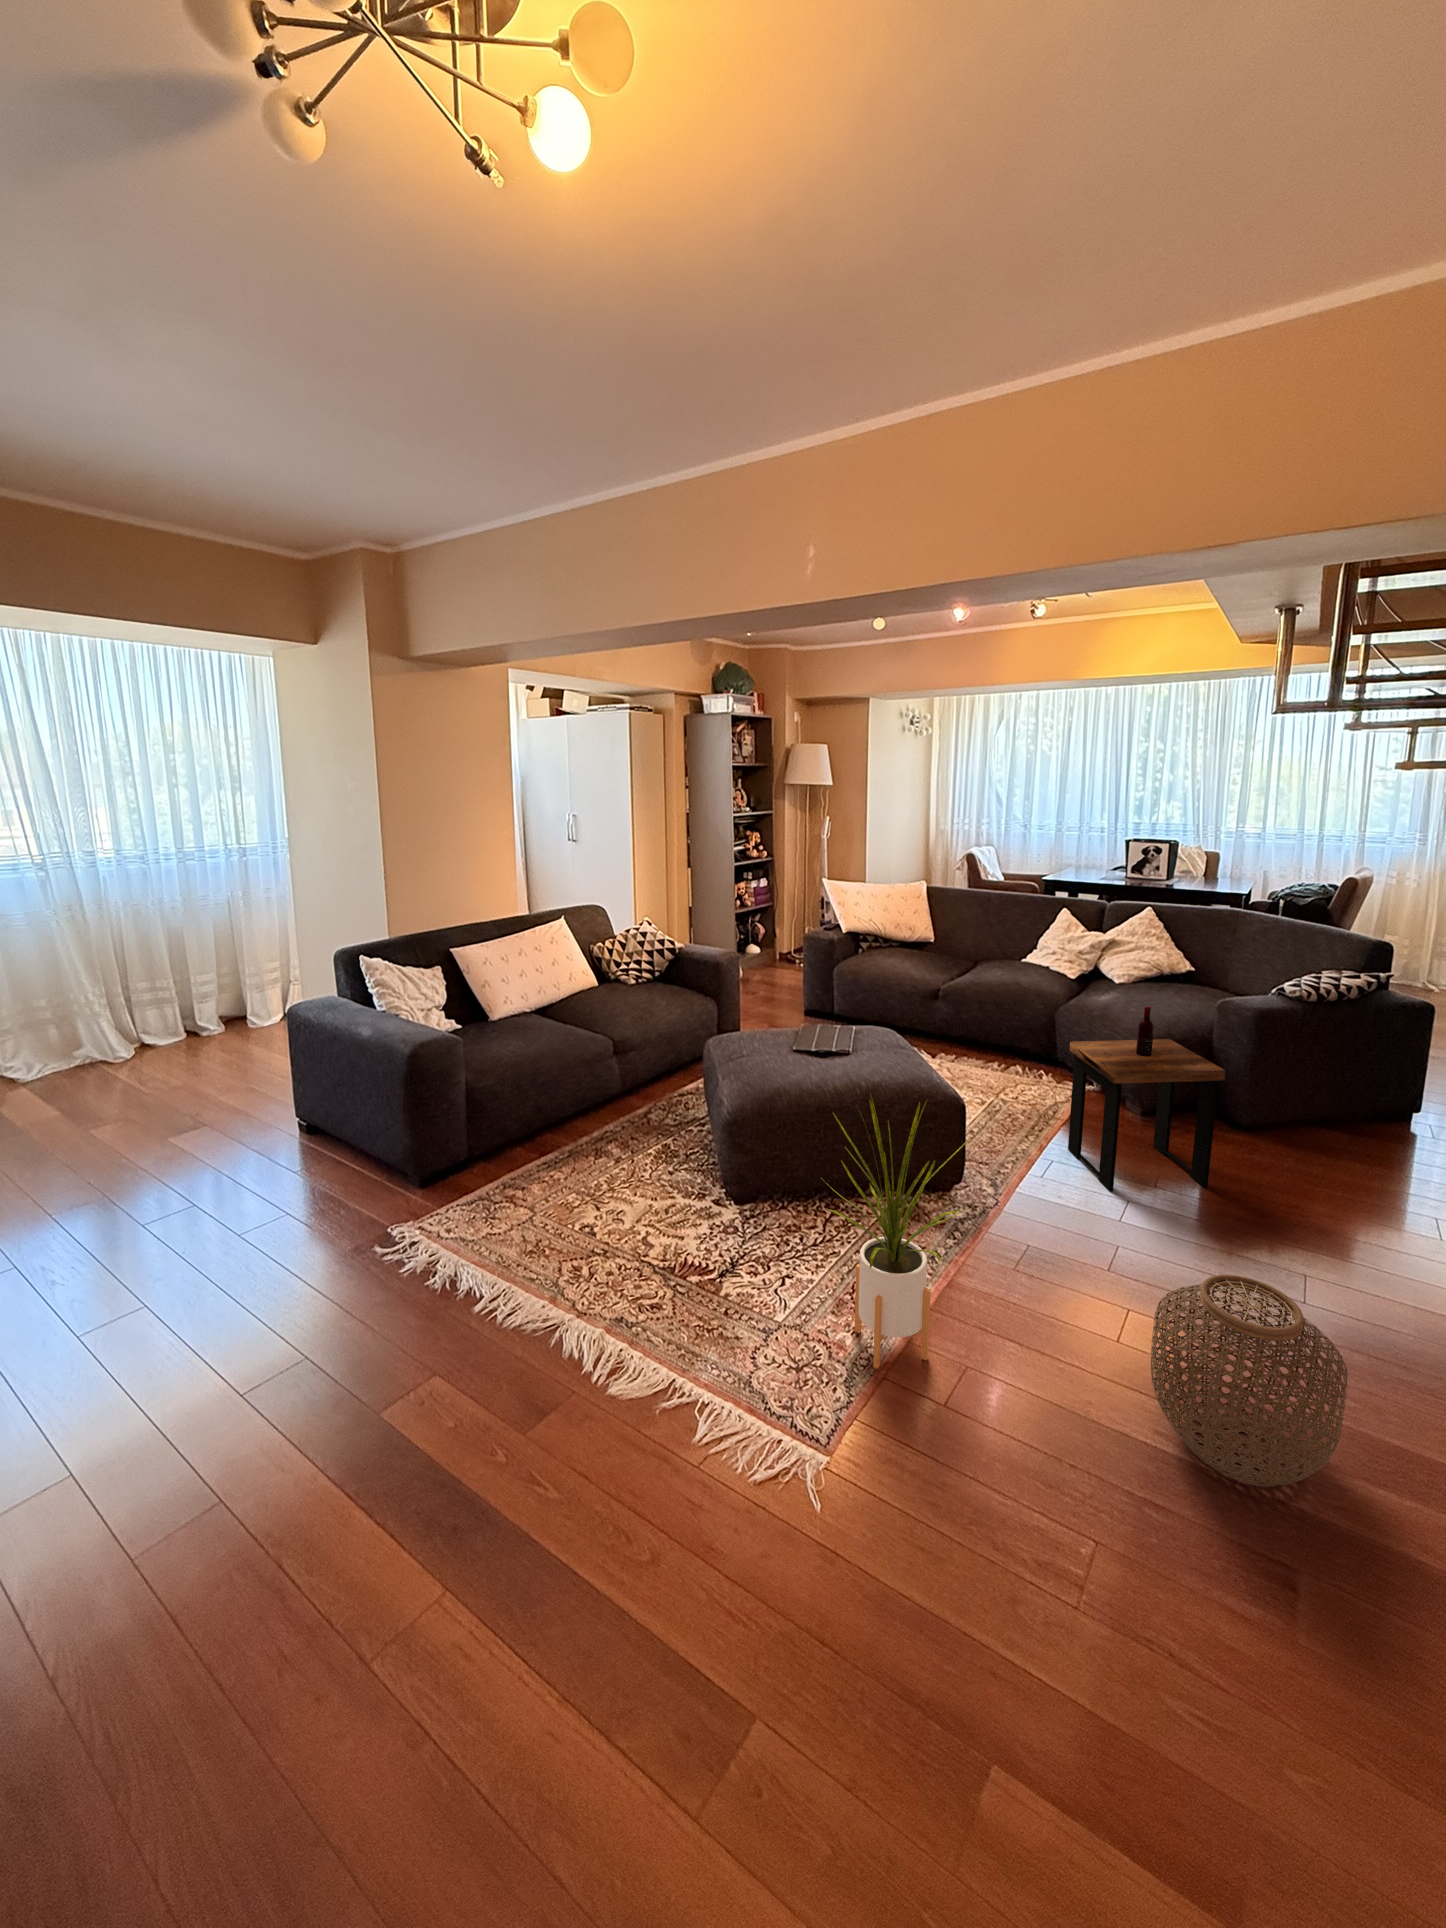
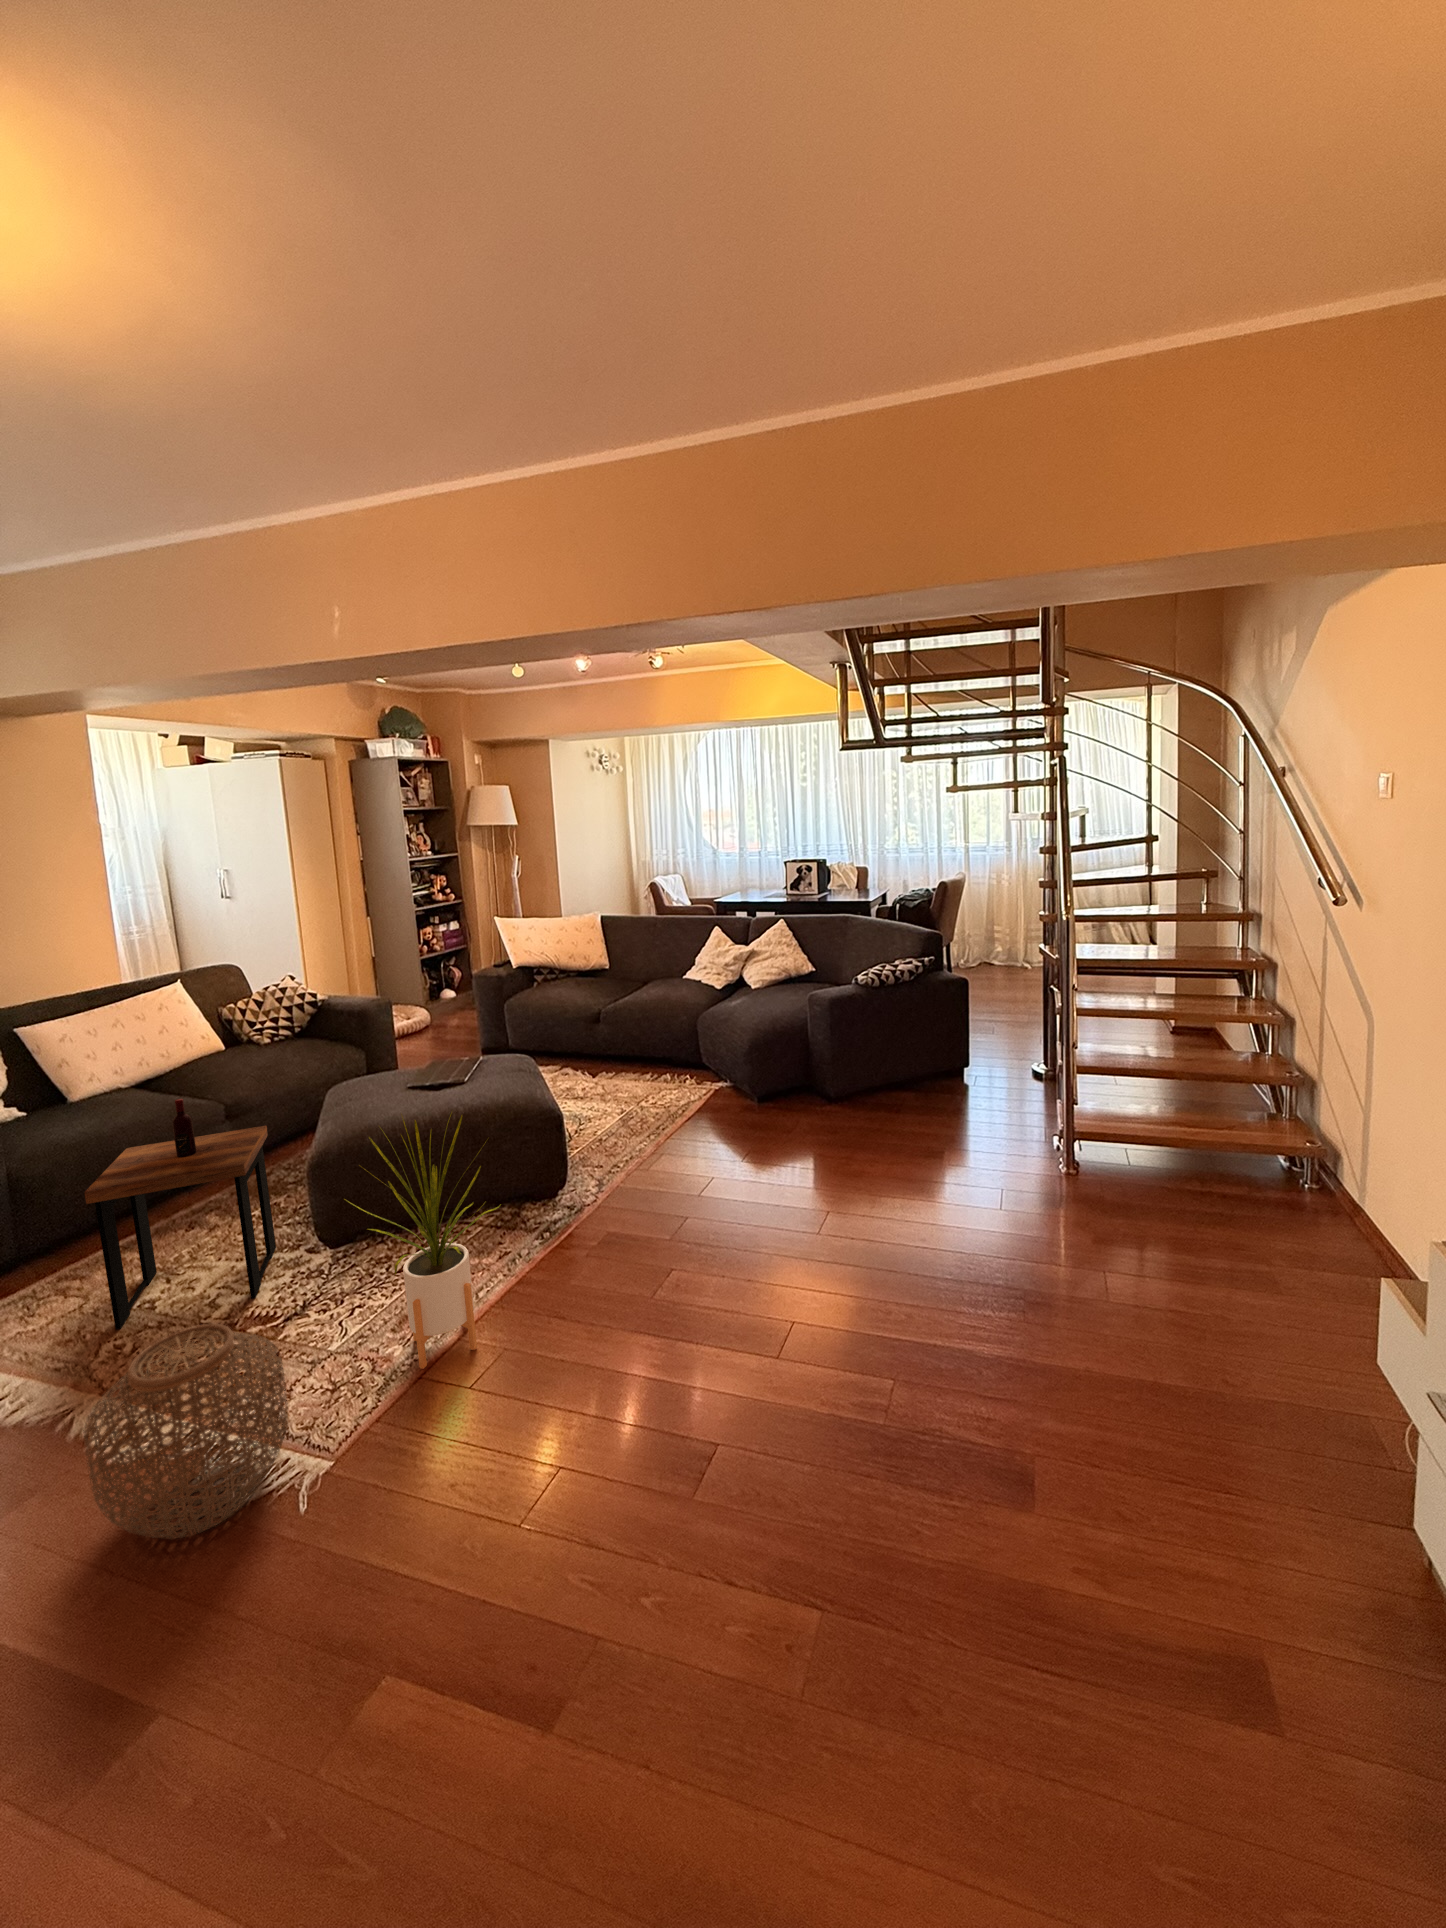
side table: present [1068,1006,1225,1191] -> present [84,1099,276,1330]
woven basket: present [1151,1275,1348,1486] -> present [83,1324,288,1538]

